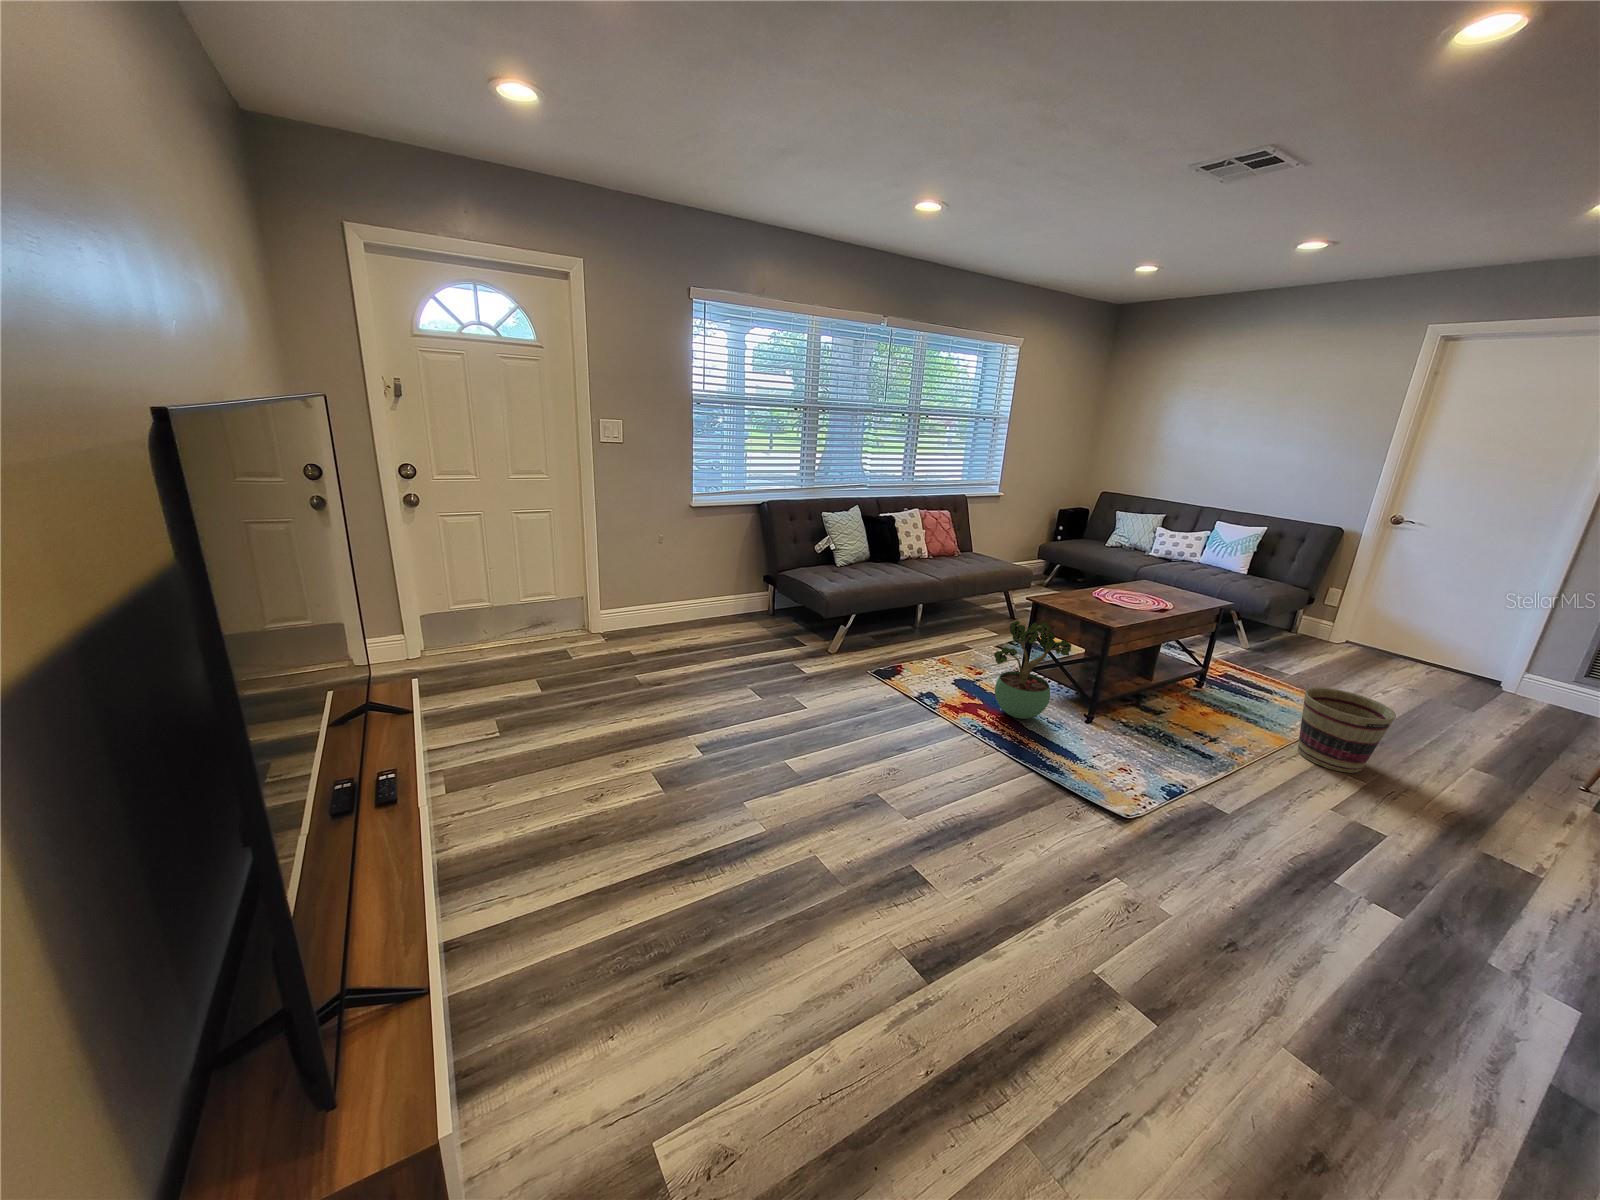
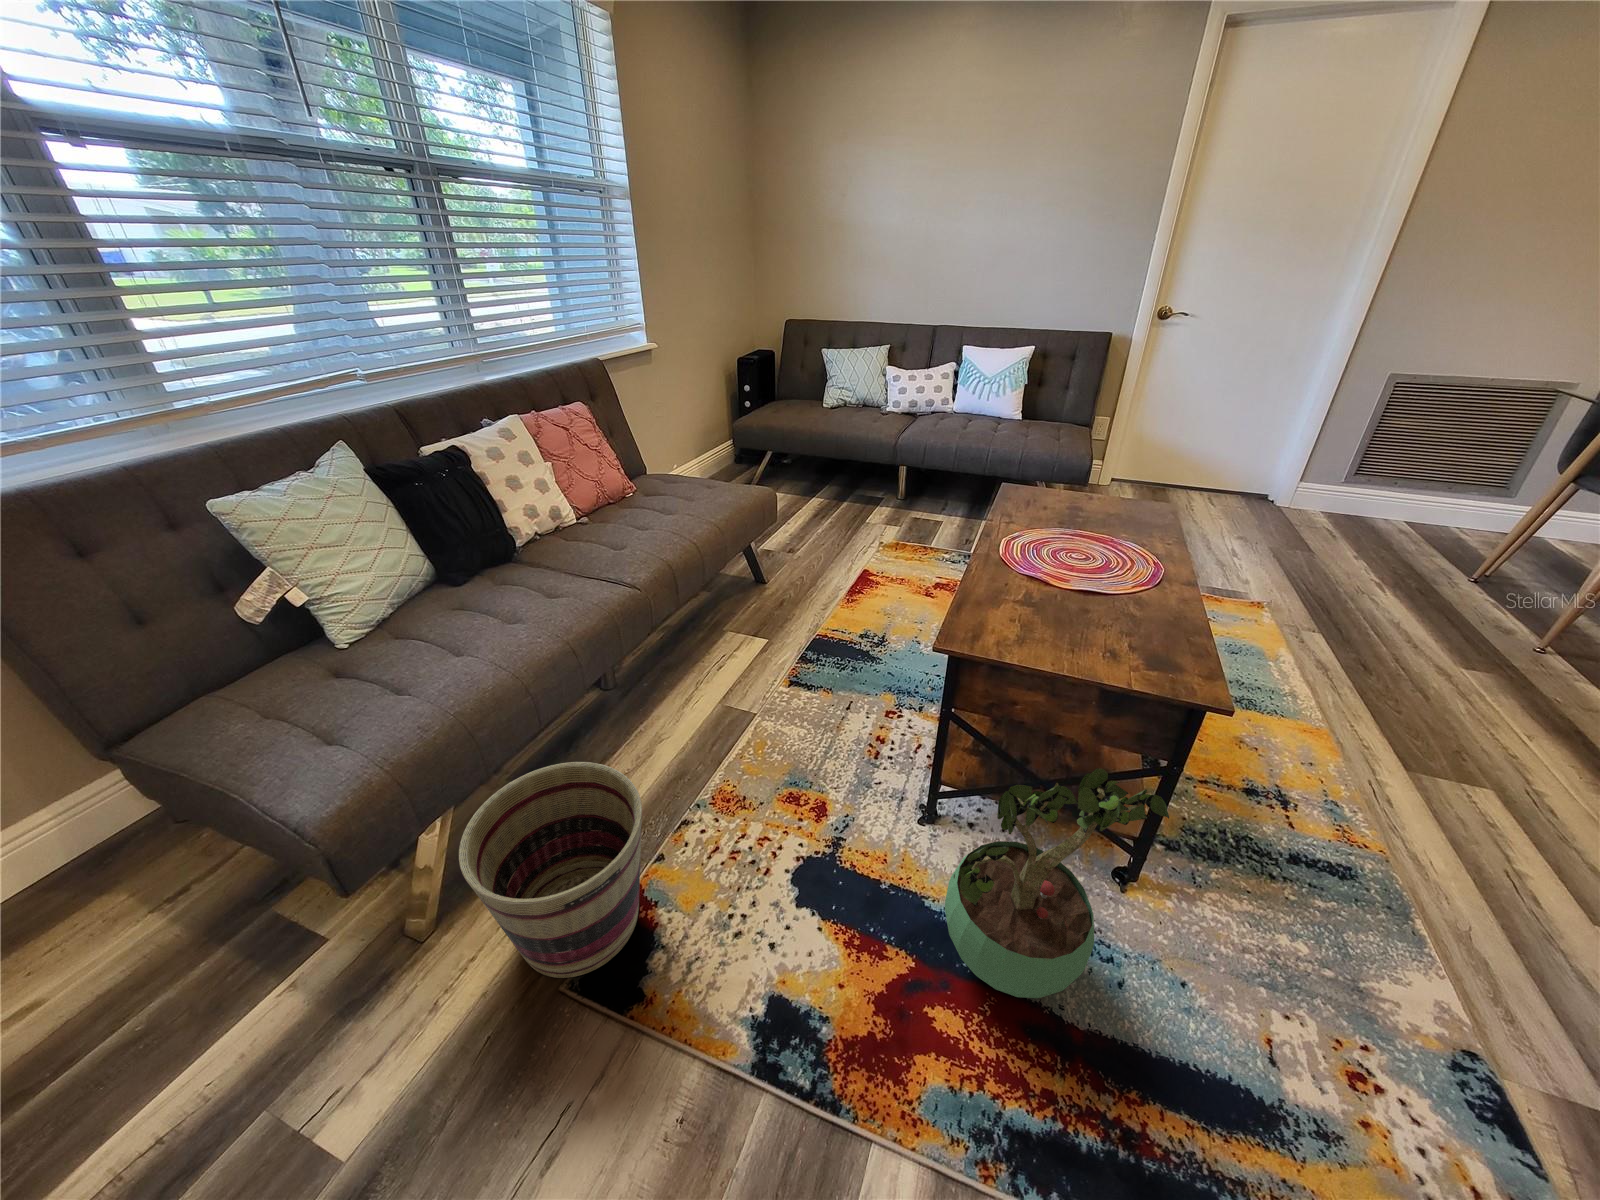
basket: present [1298,687,1396,773] -> present [459,762,642,978]

